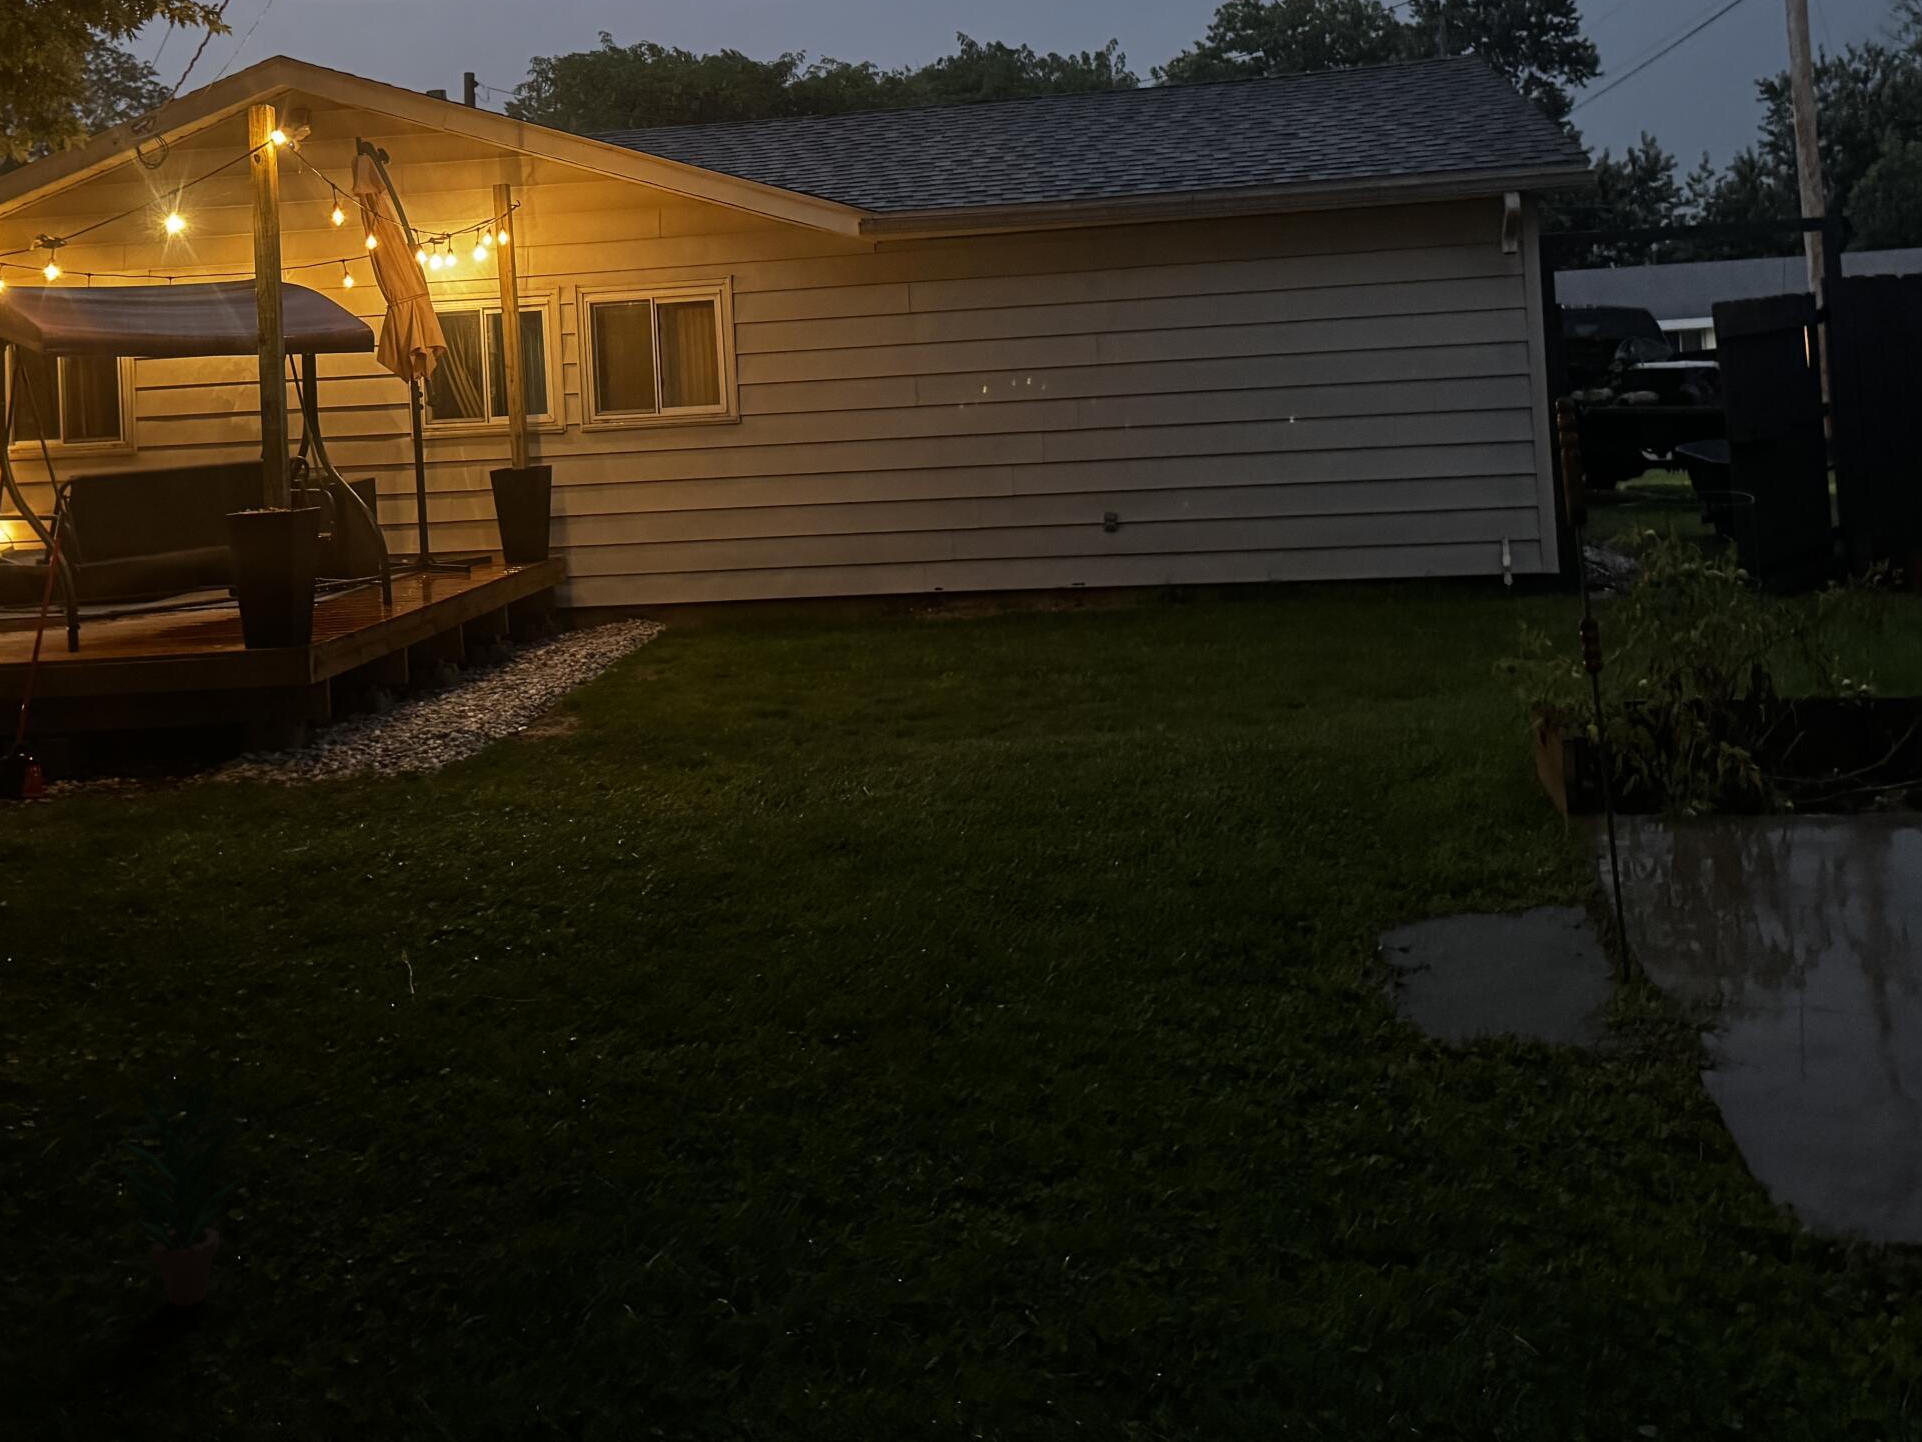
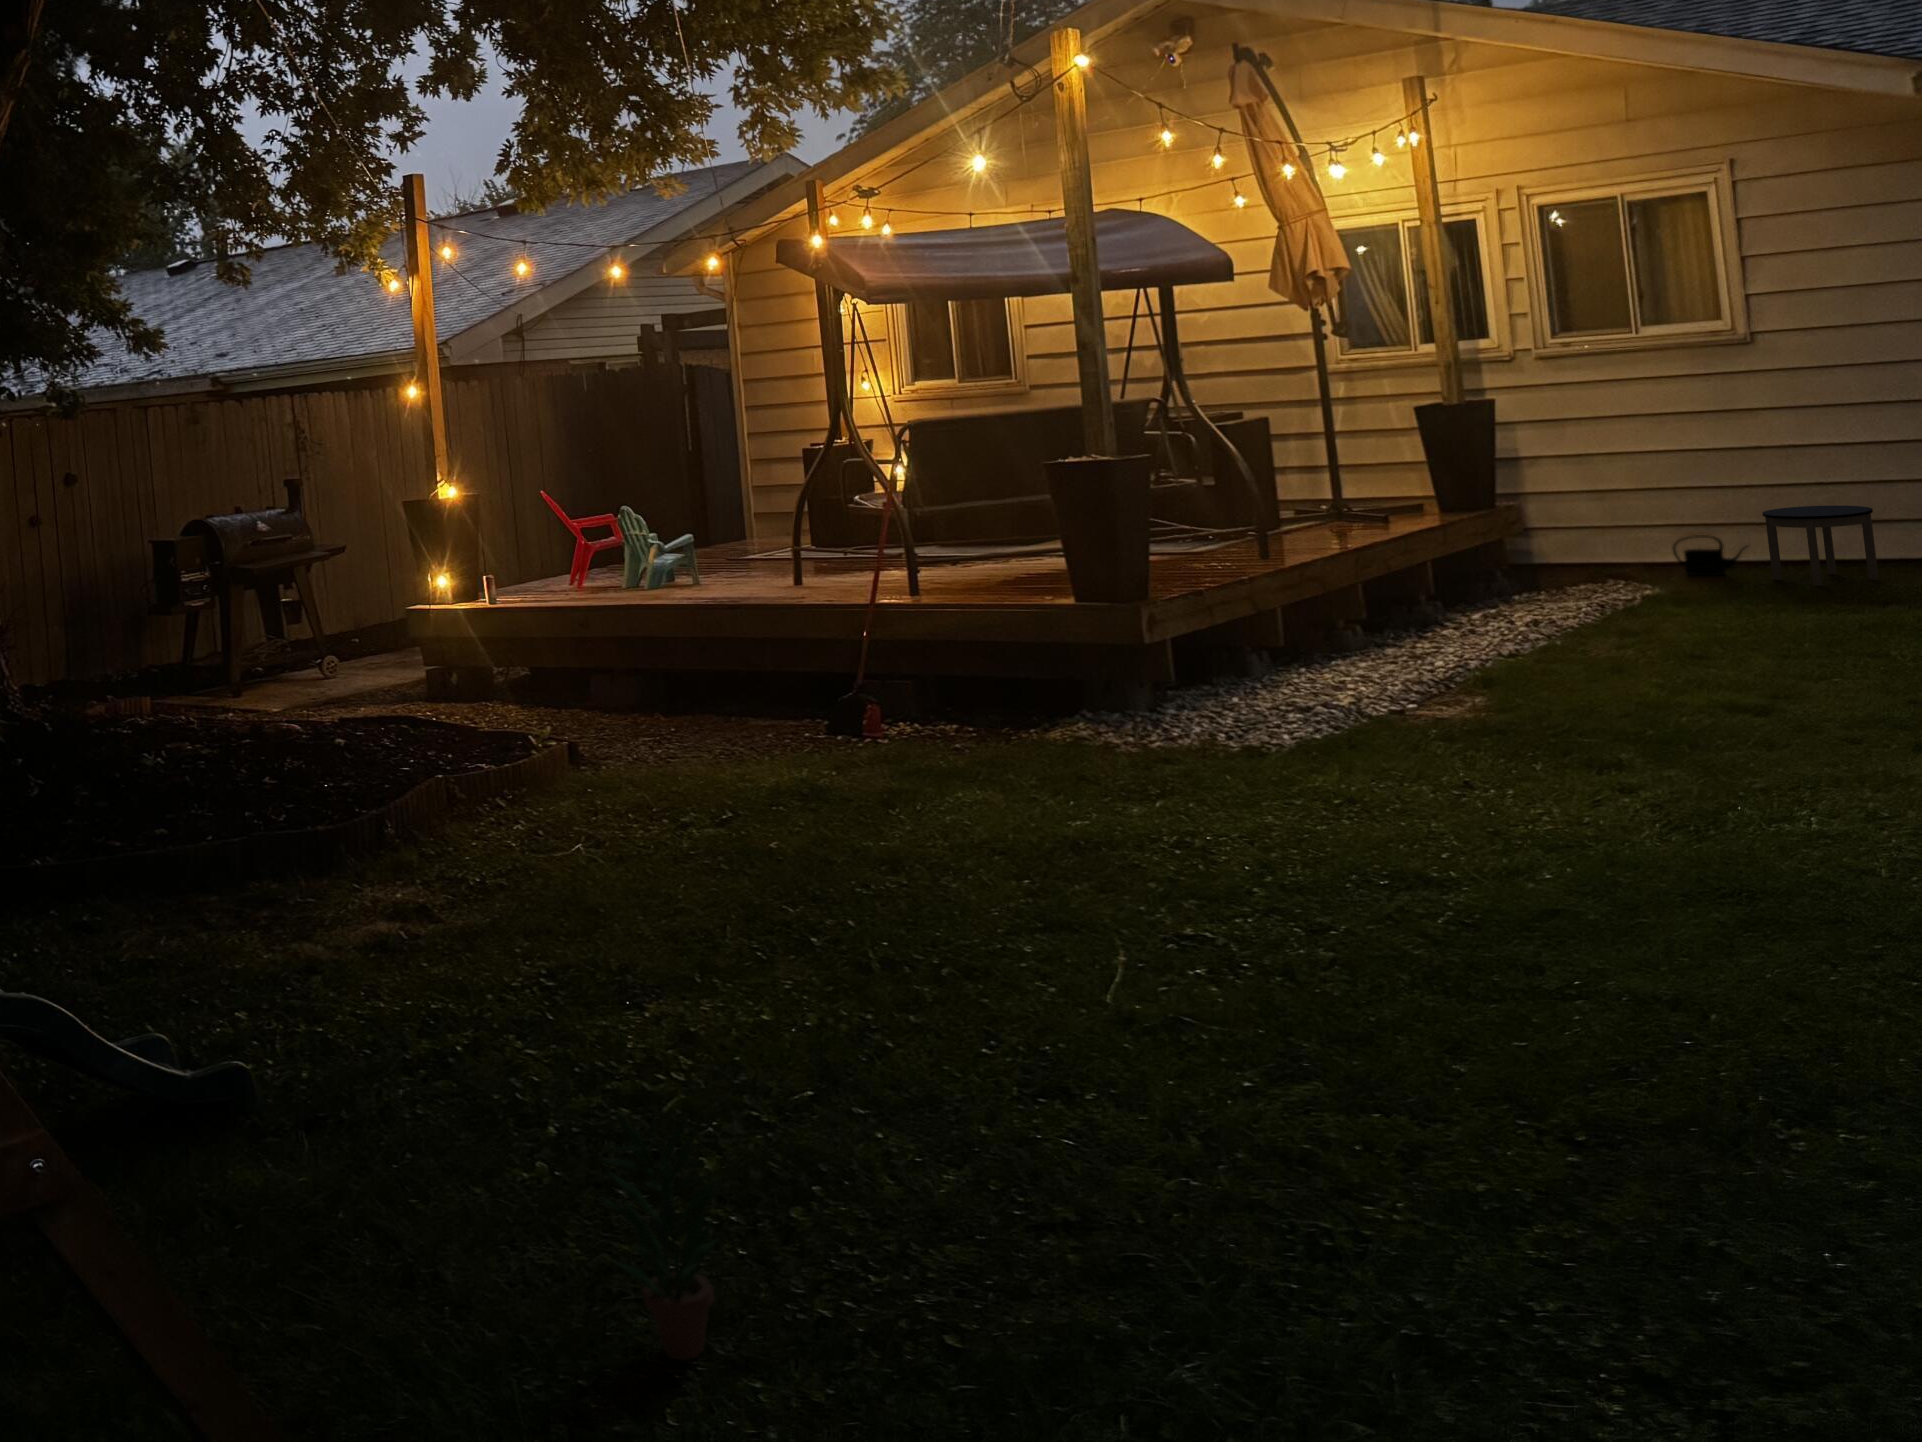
round table: none [743,557,816,620] -> present [1762,505,1879,586]
watering can: none [677,582,731,616] -> present [1673,535,1747,576]

